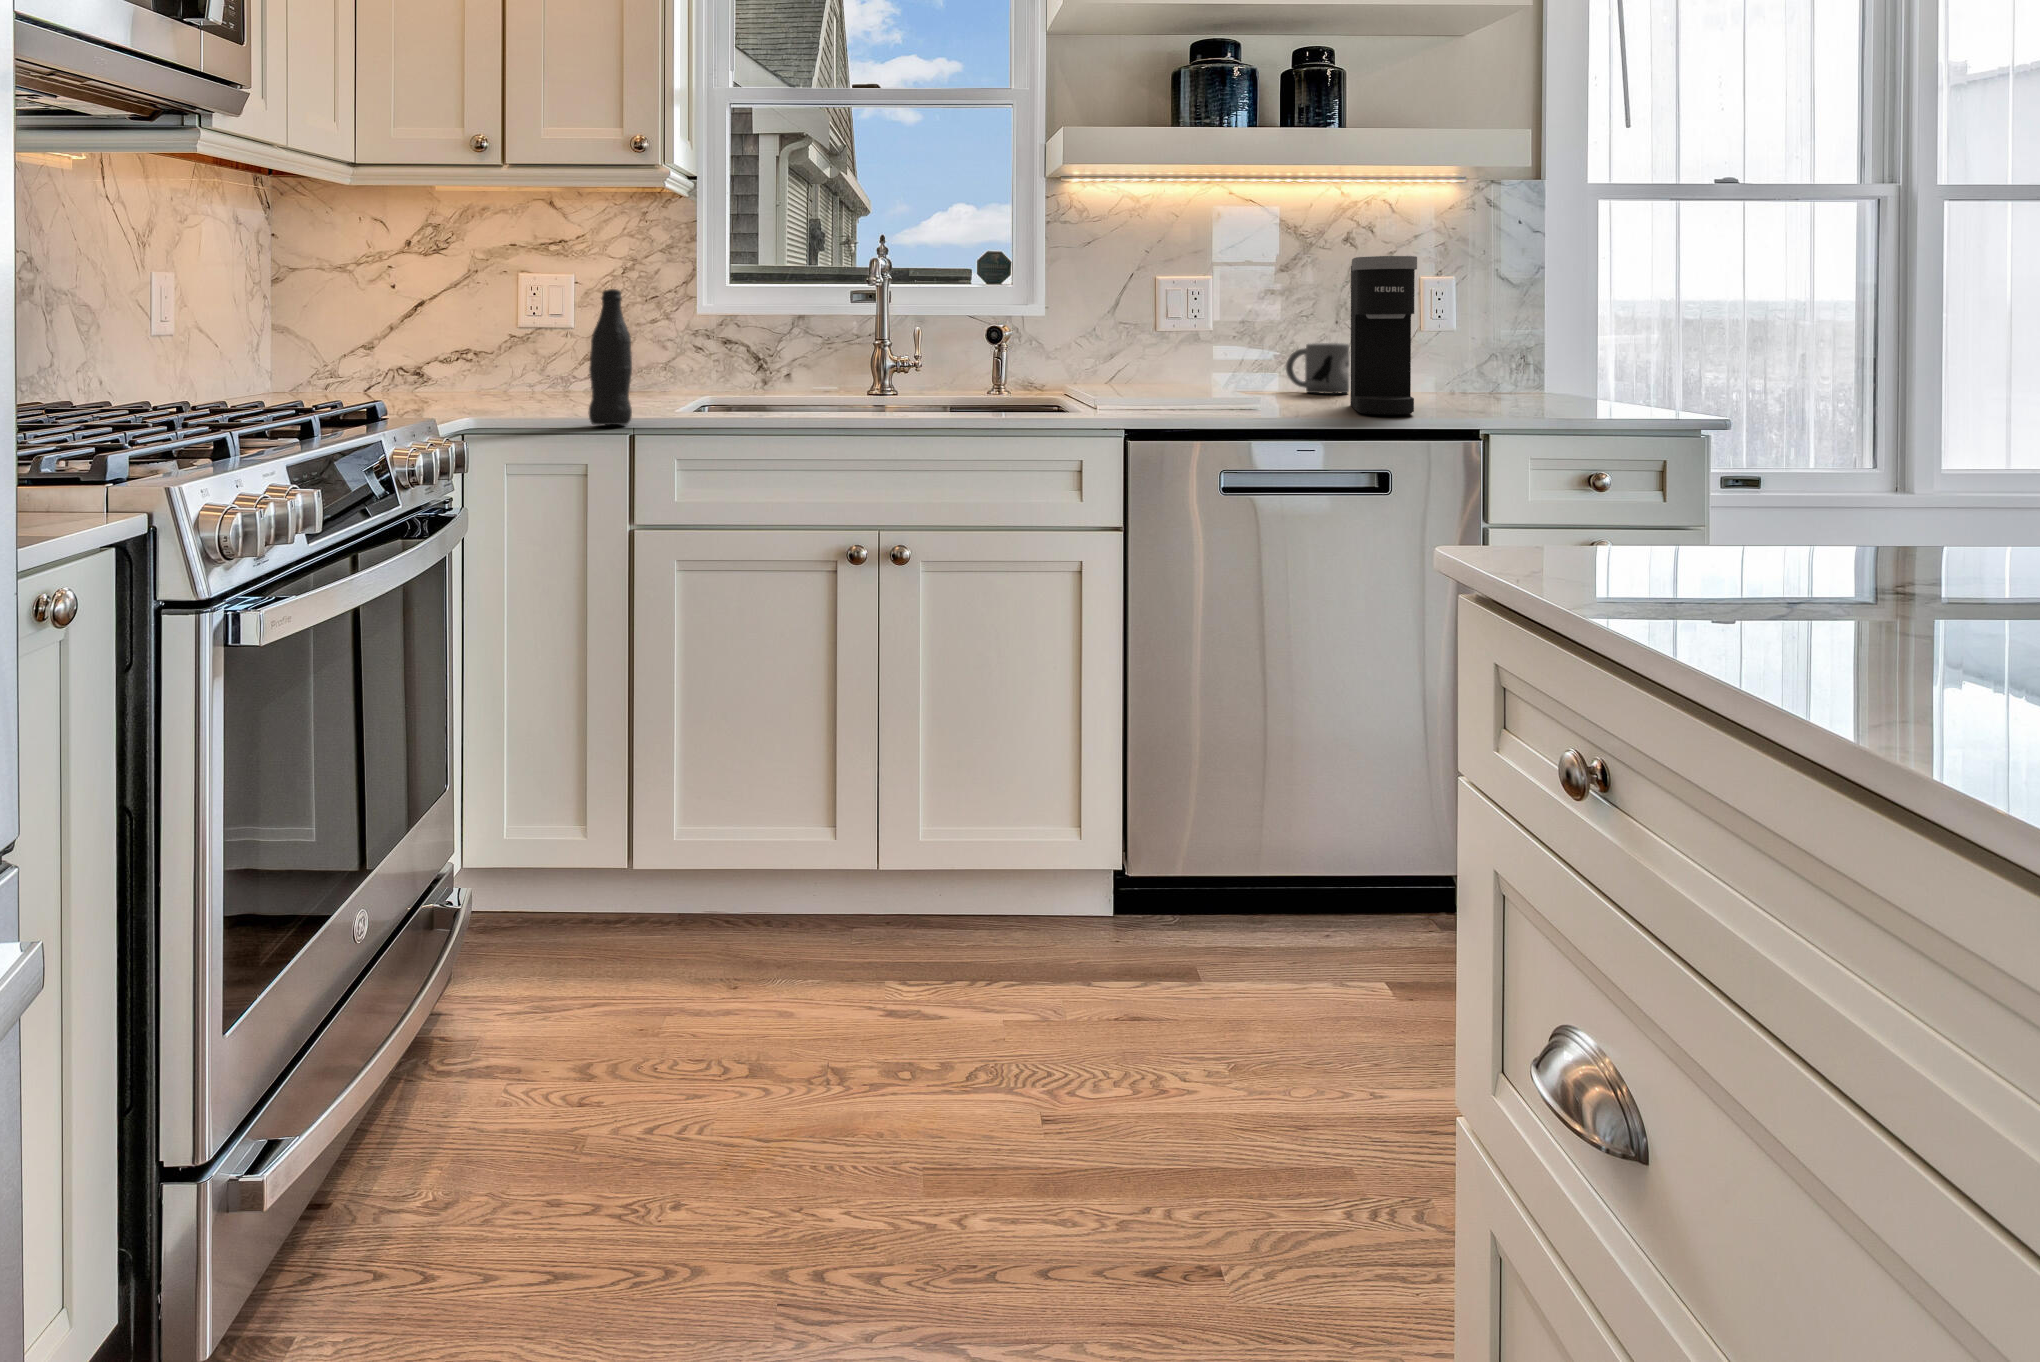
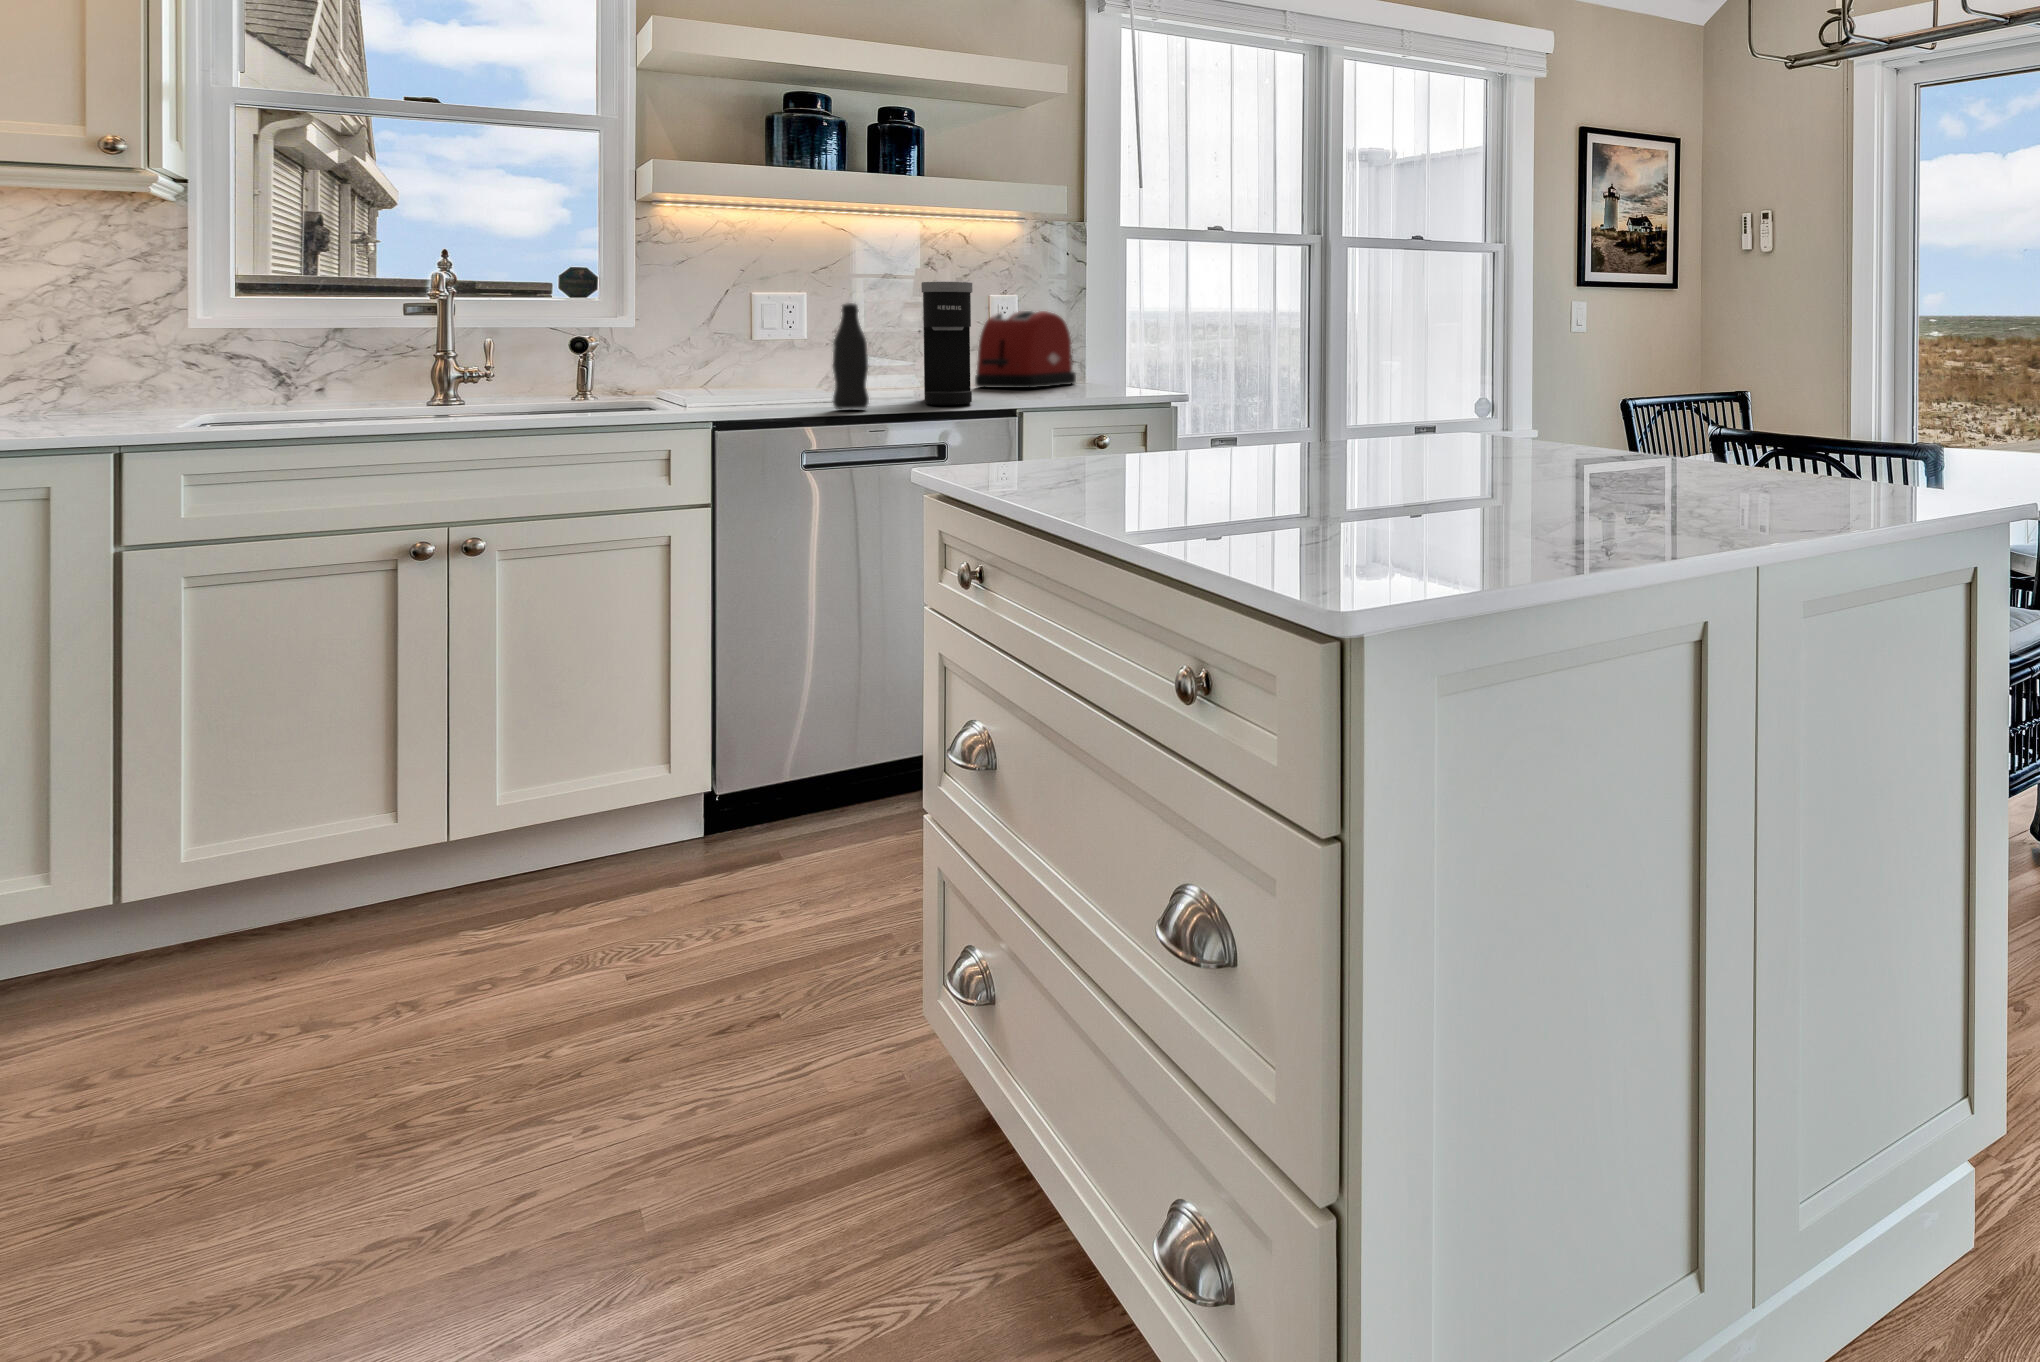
bottle: present [589,289,632,425] -> present [833,303,869,409]
toaster: none [1402,294,1527,393] -> present [975,311,1076,388]
mug: present [1286,343,1350,394] -> none [873,350,929,391]

